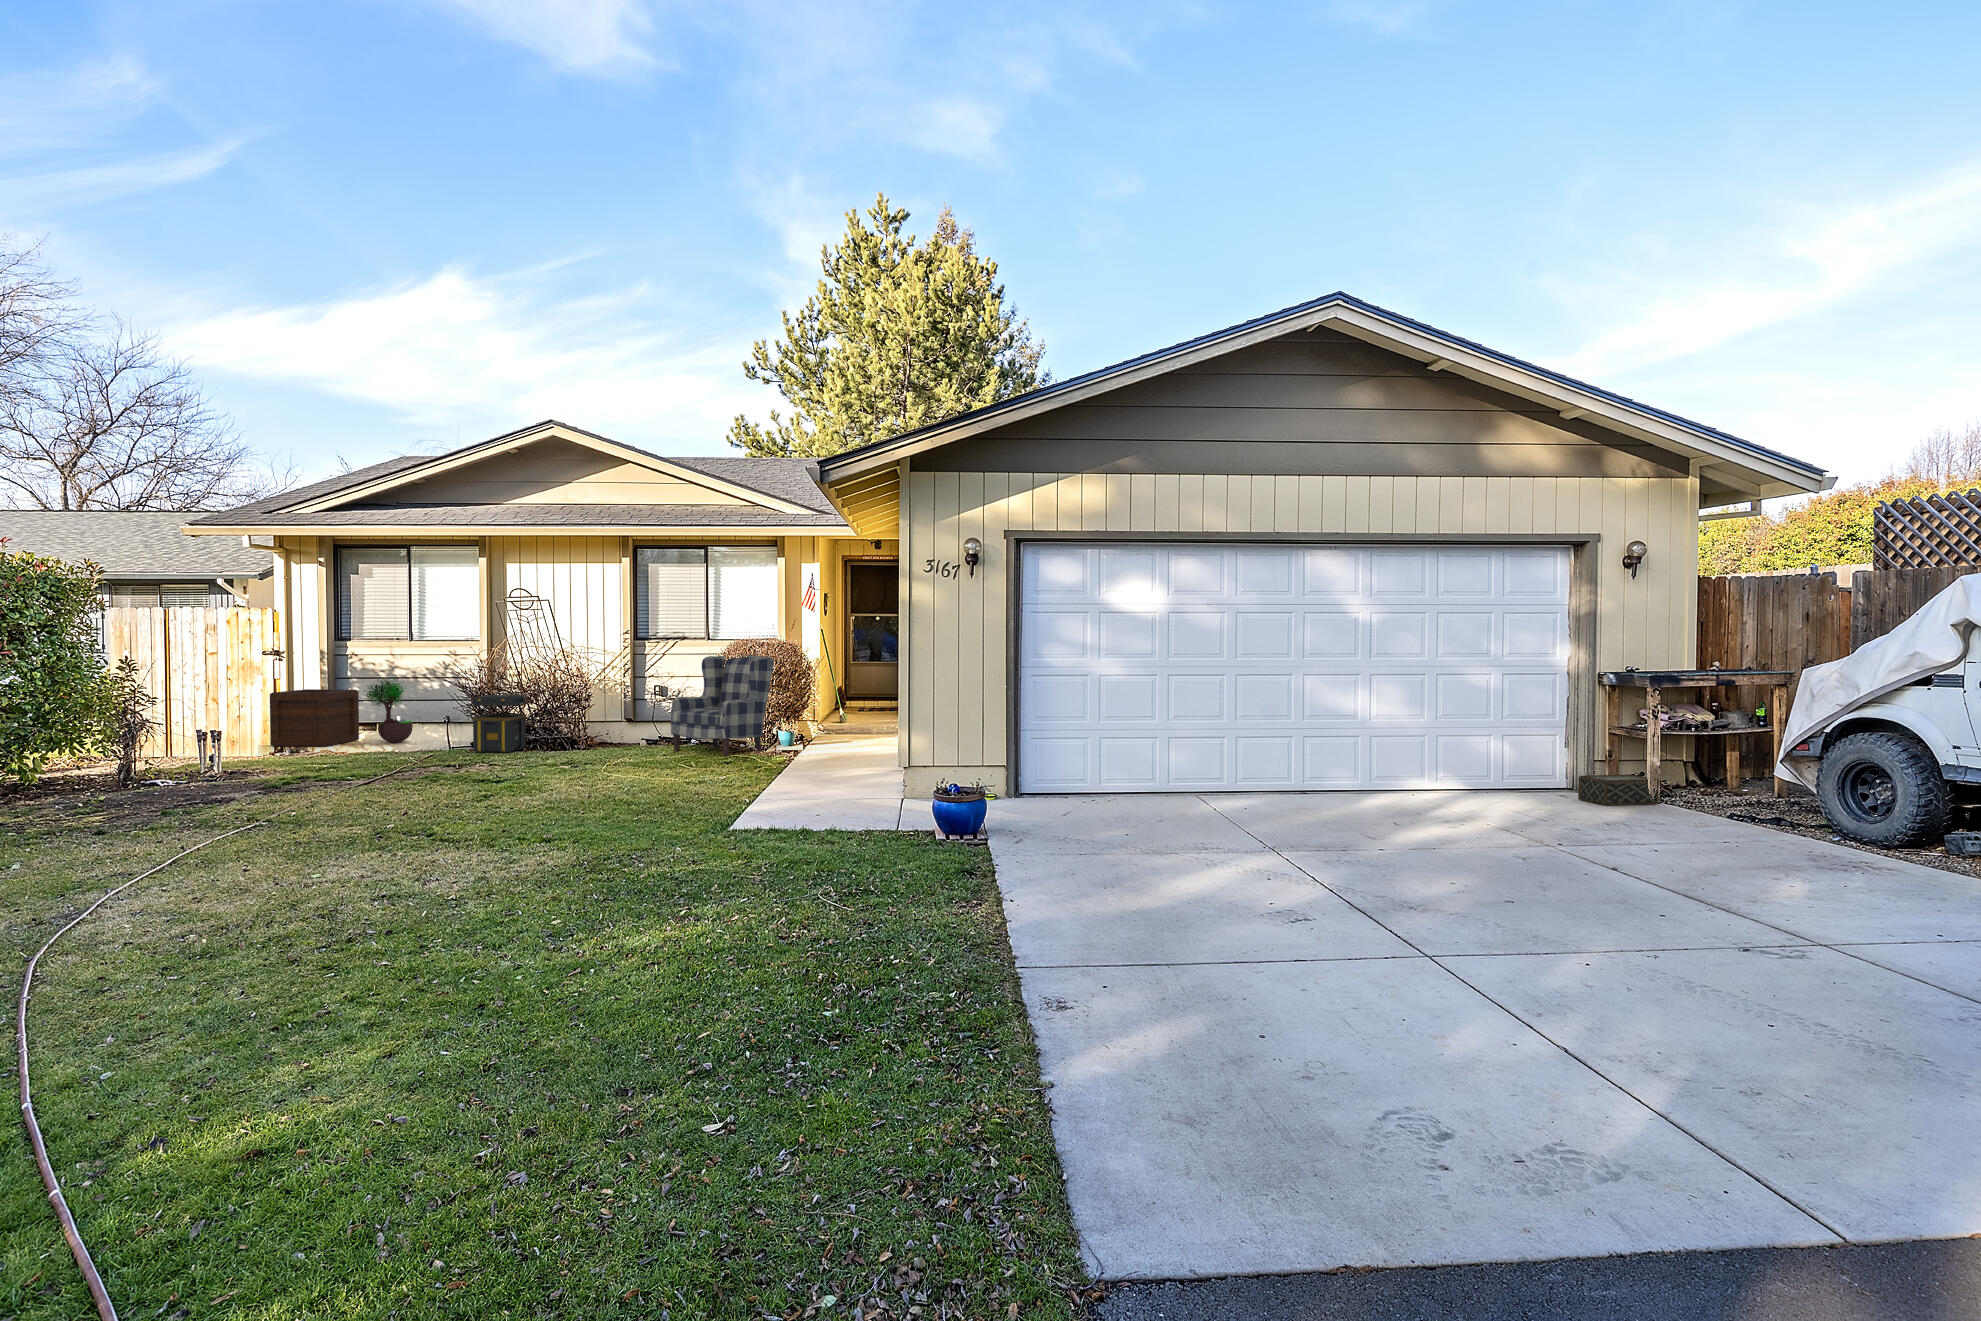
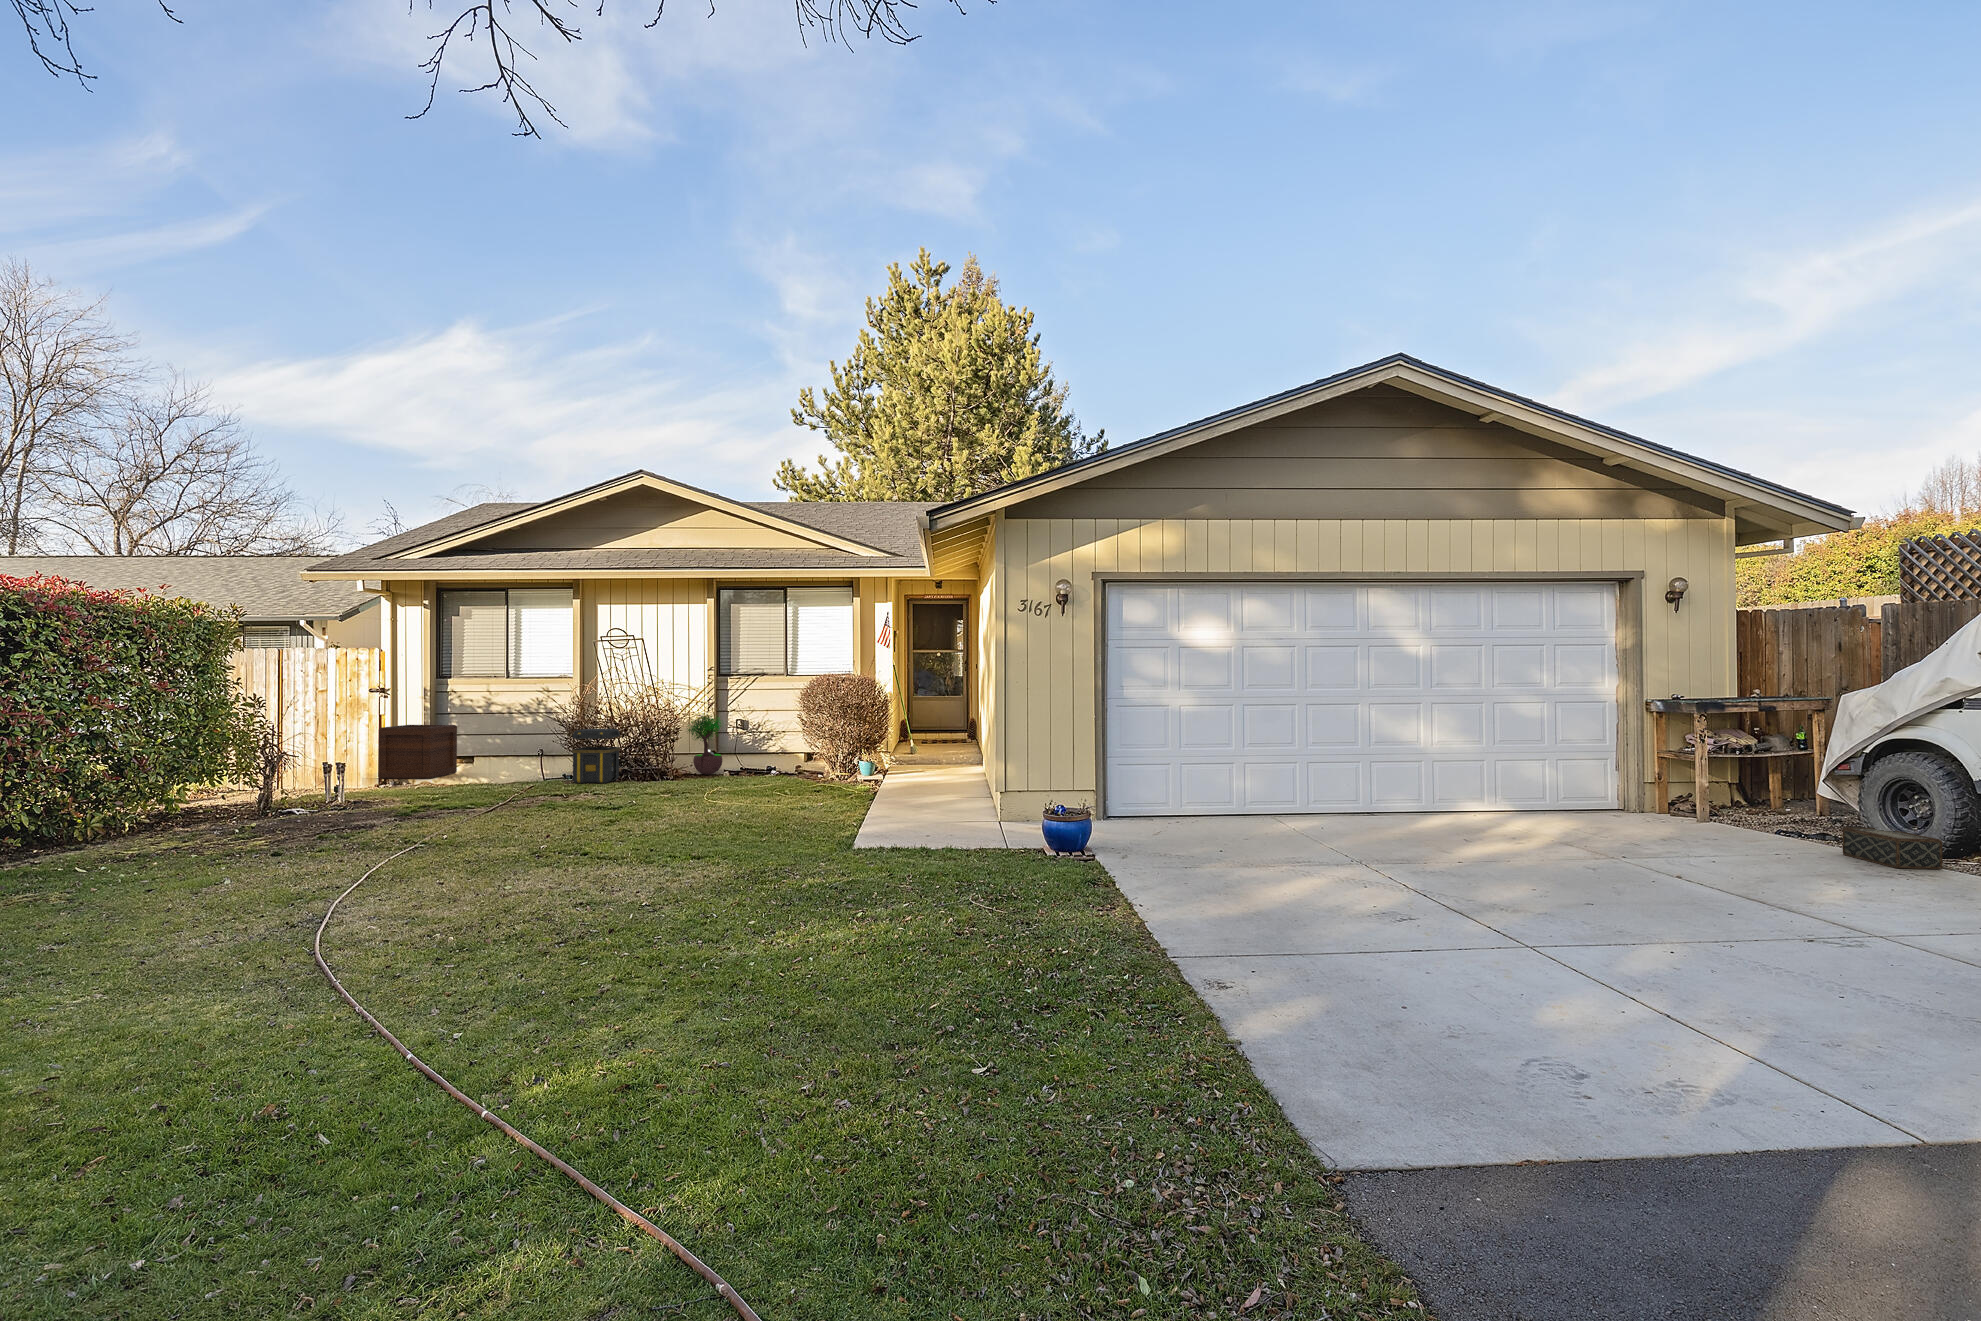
chair: present [671,656,774,756] -> none [758,691,854,786]
potted tree: present [364,678,413,743] -> present [688,716,722,775]
woven basket: present [1578,775,1659,805] -> present [1842,827,1943,869]

